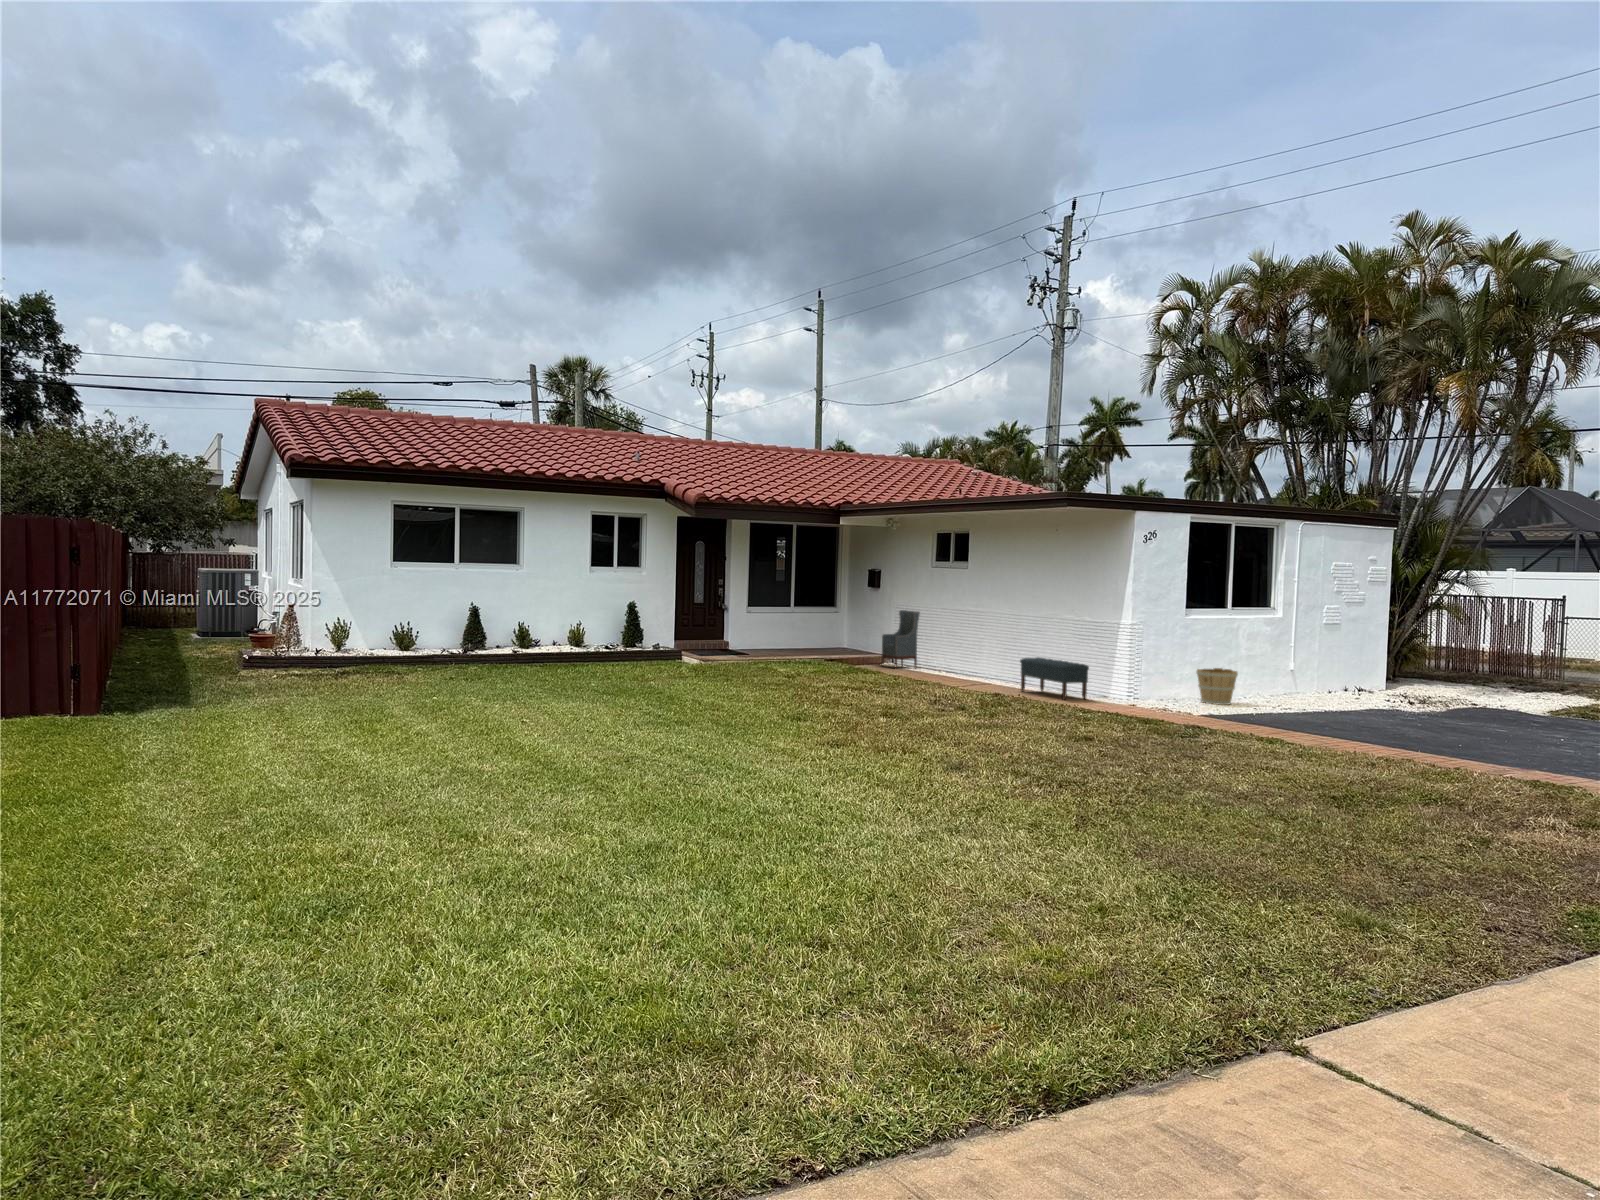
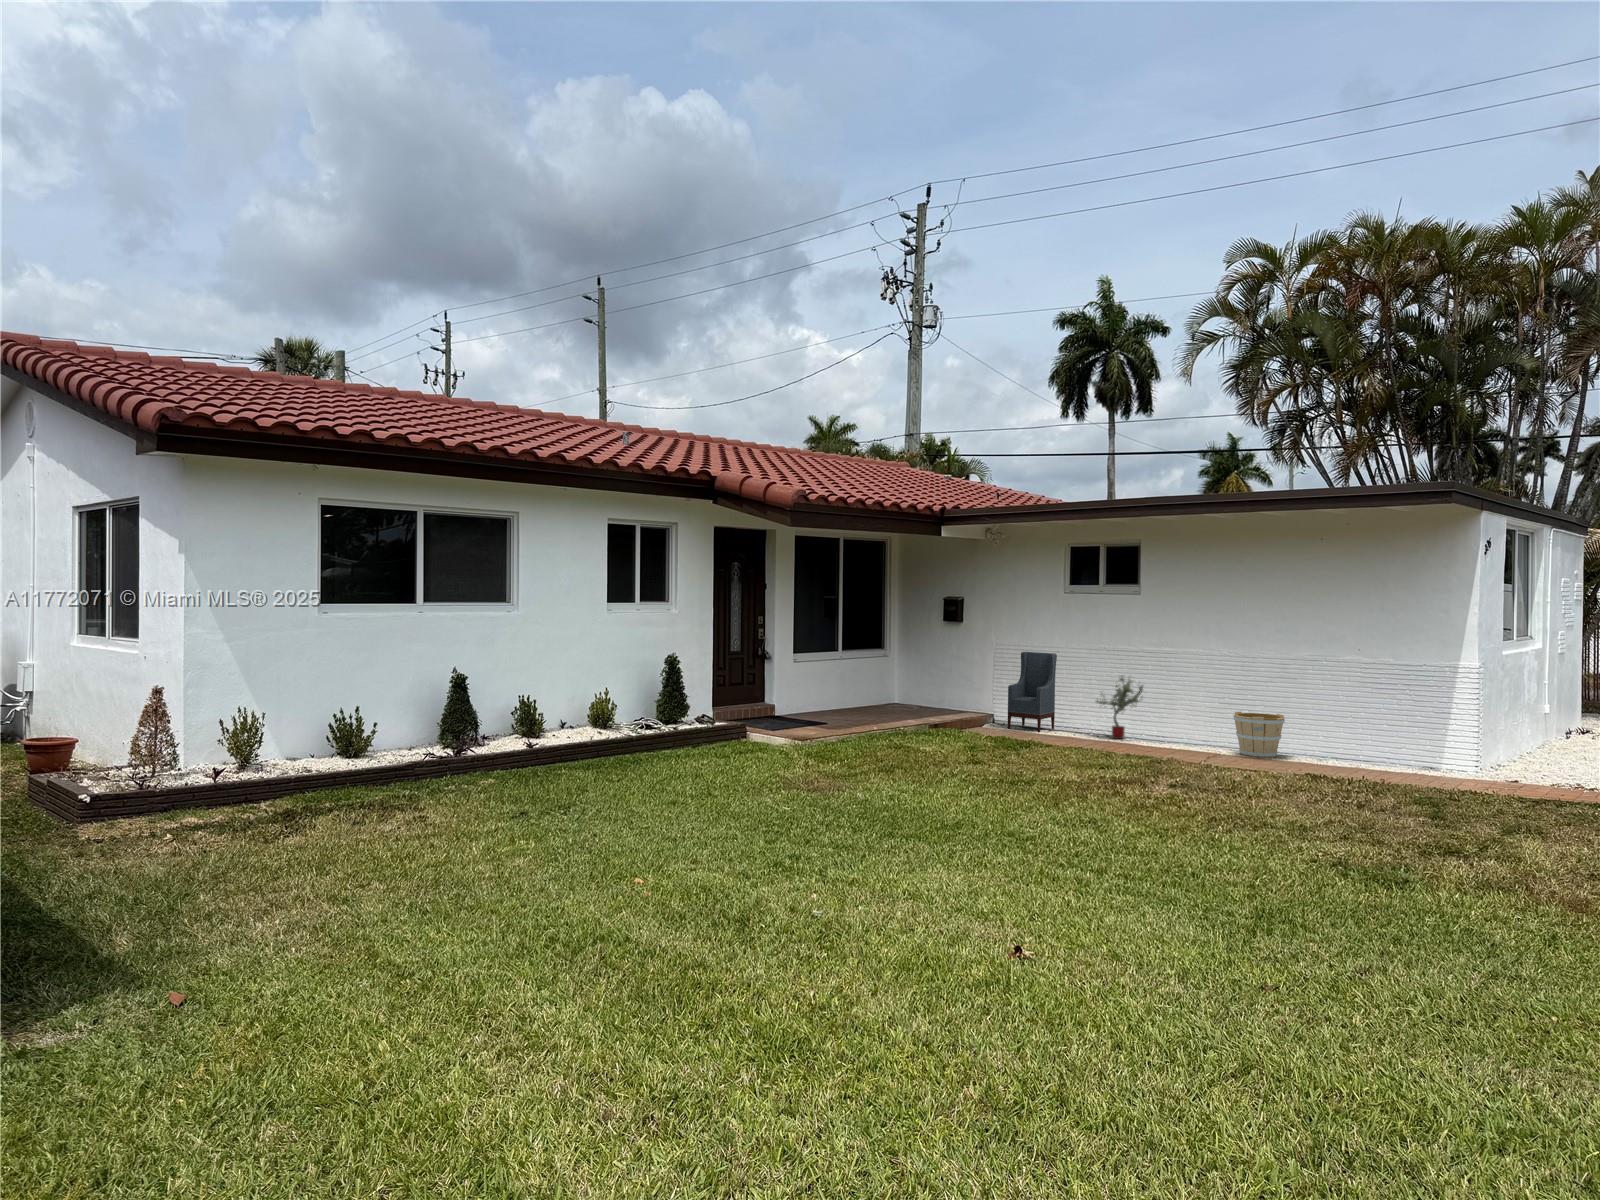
potted tree: none [928,626,956,675] -> present [1095,676,1143,739]
bench: present [1020,657,1089,700] -> none [1324,717,1446,777]
wooden bucket: present [1196,668,1238,705] -> present [1233,712,1285,757]

